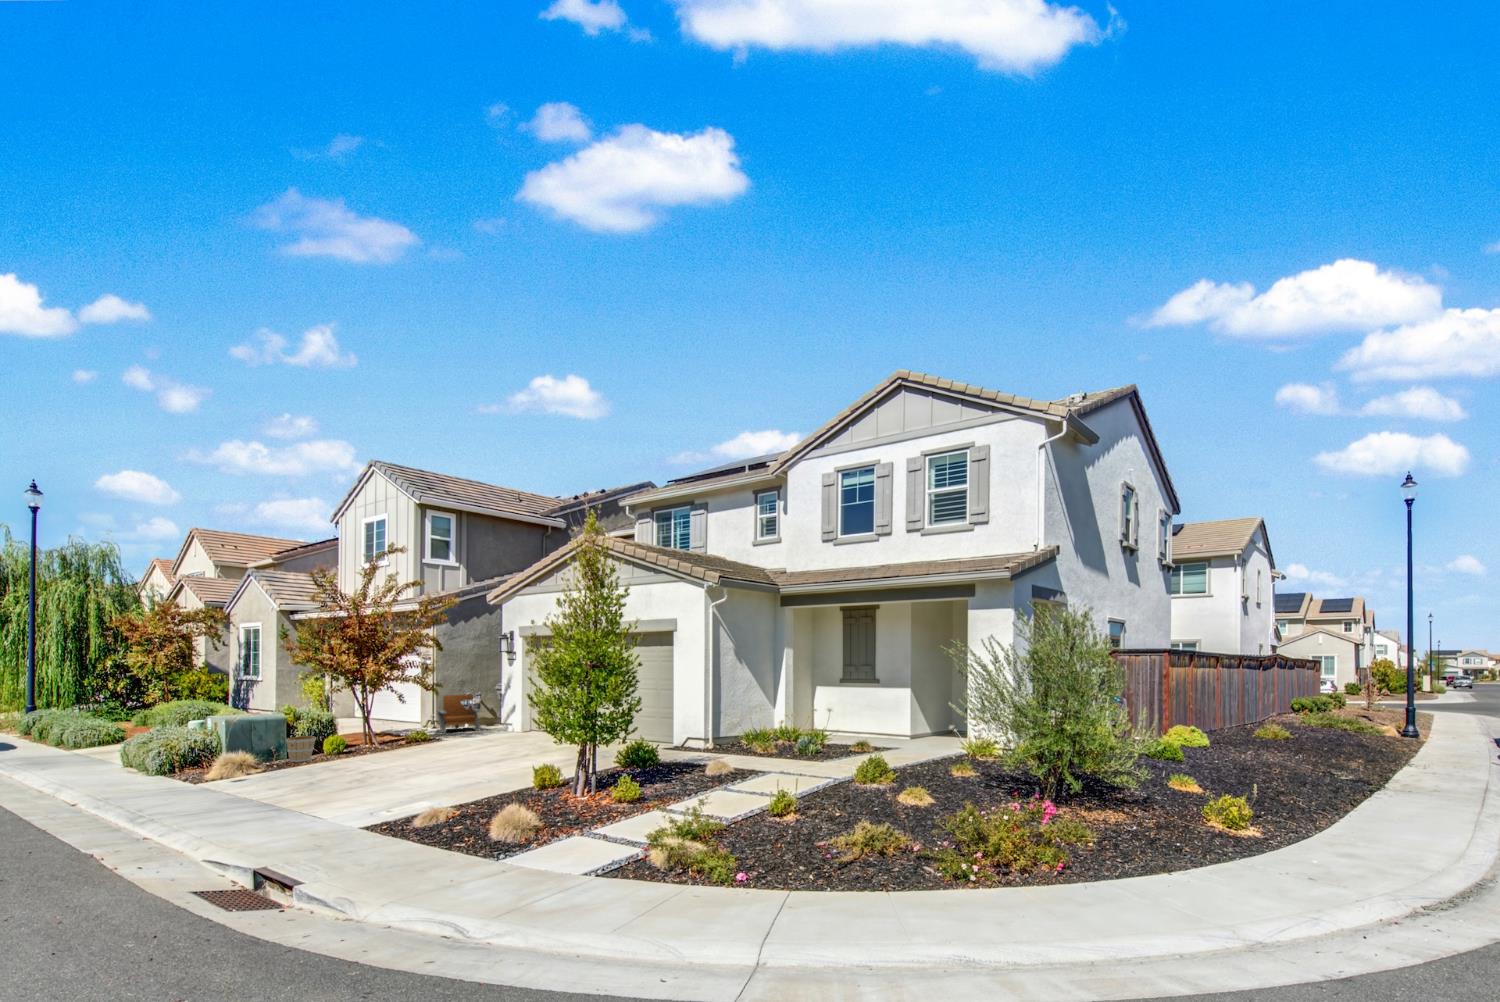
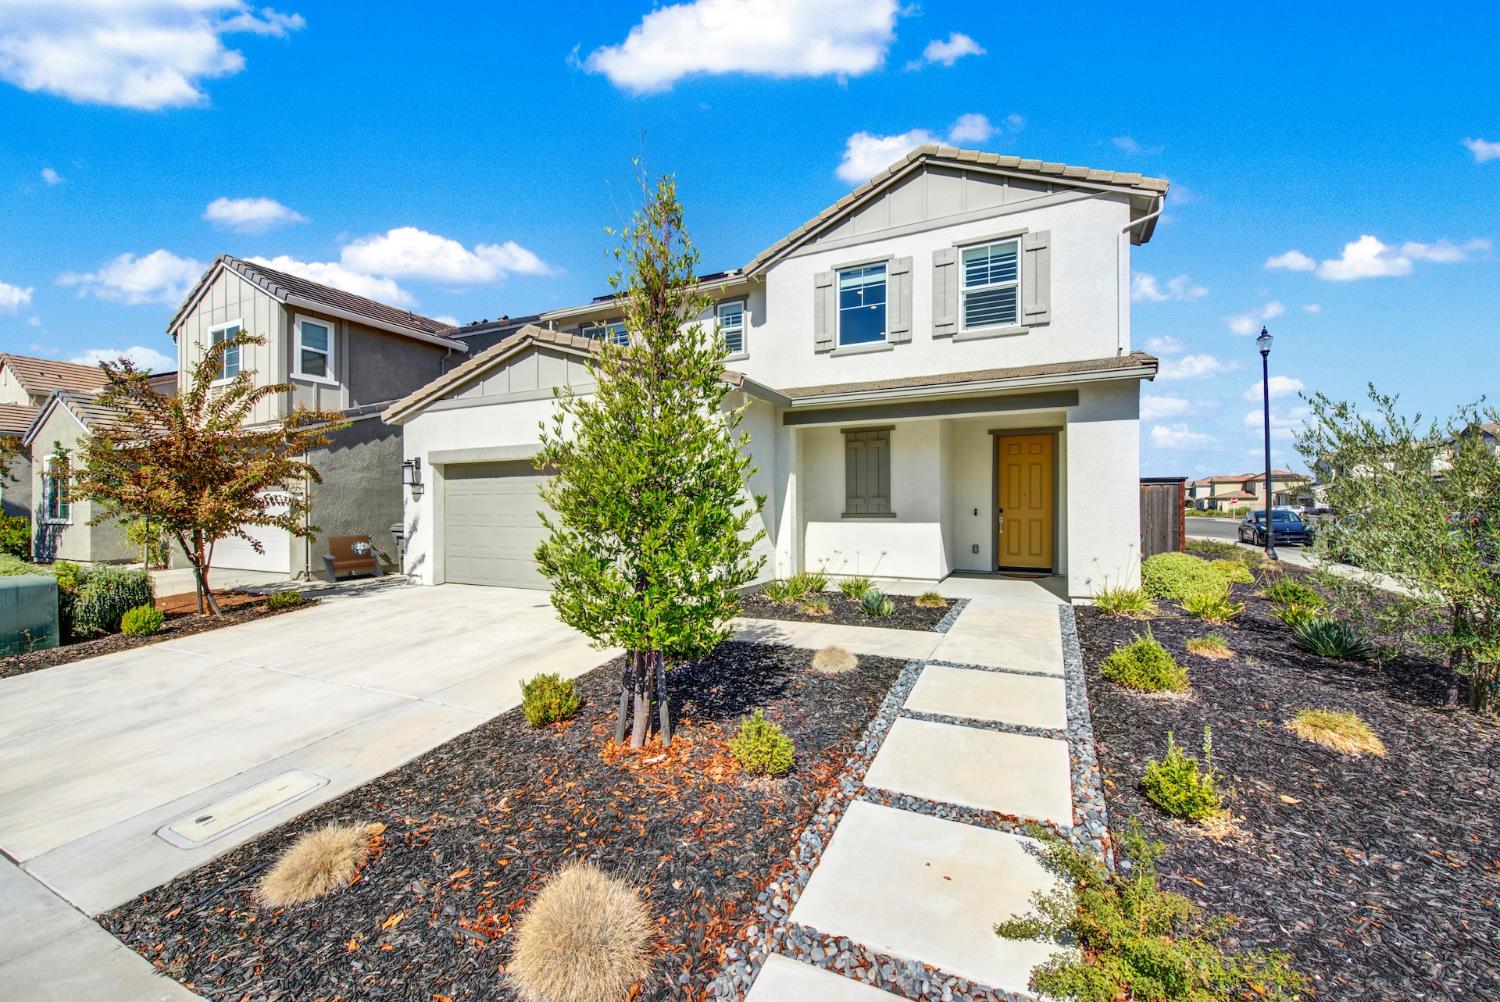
wooden bucket: present [286,736,316,762] -> none [32,610,99,656]

